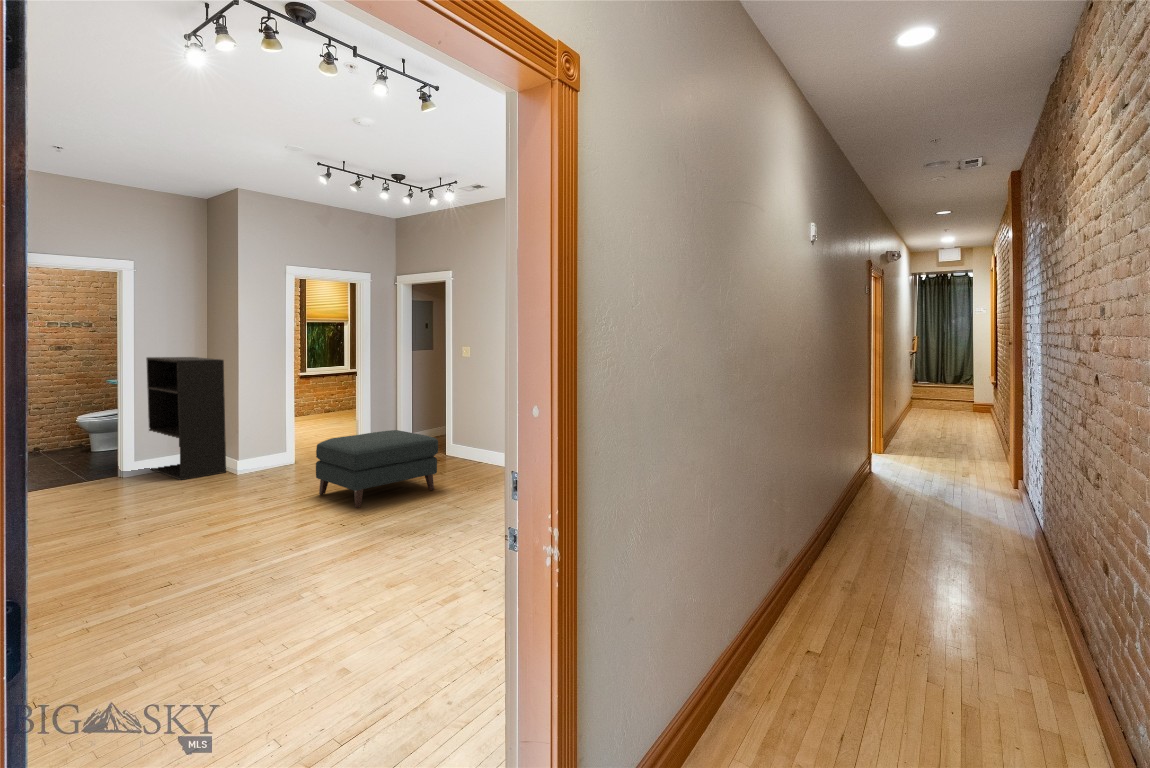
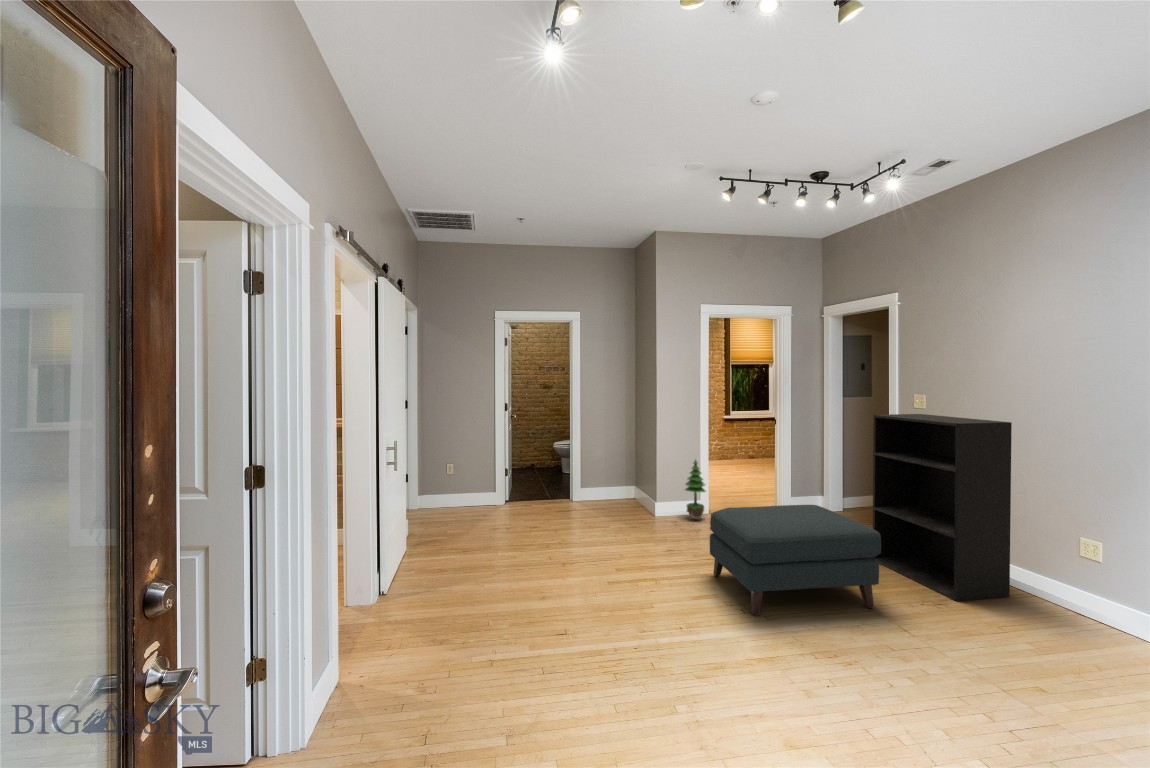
bookshelf: present [146,357,226,480] -> present [873,414,1012,601]
potted tree: none [277,408,300,465] -> present [685,460,705,520]

